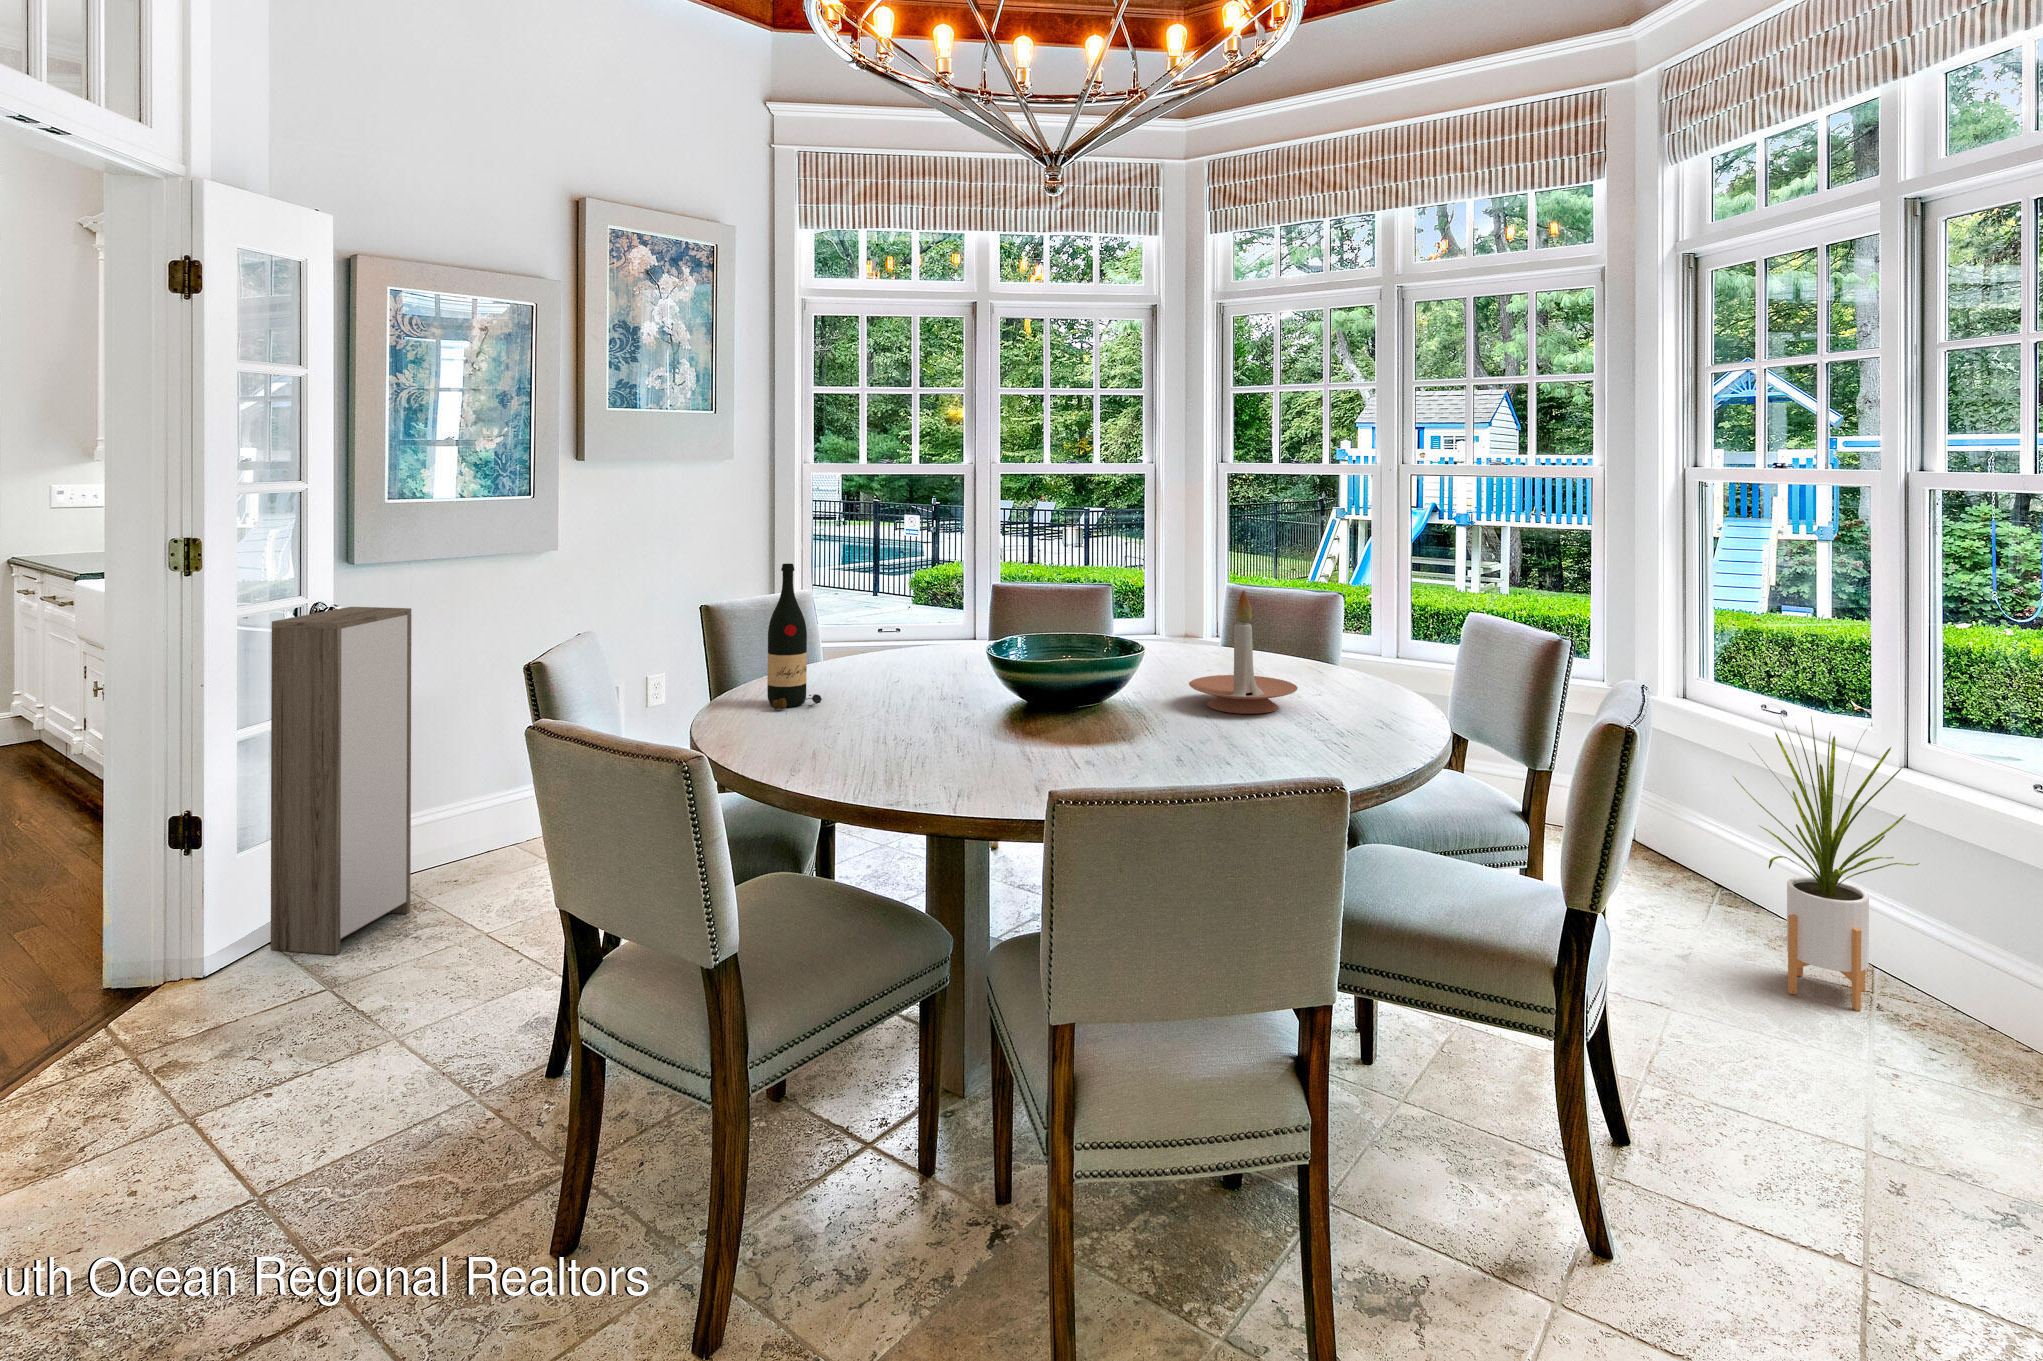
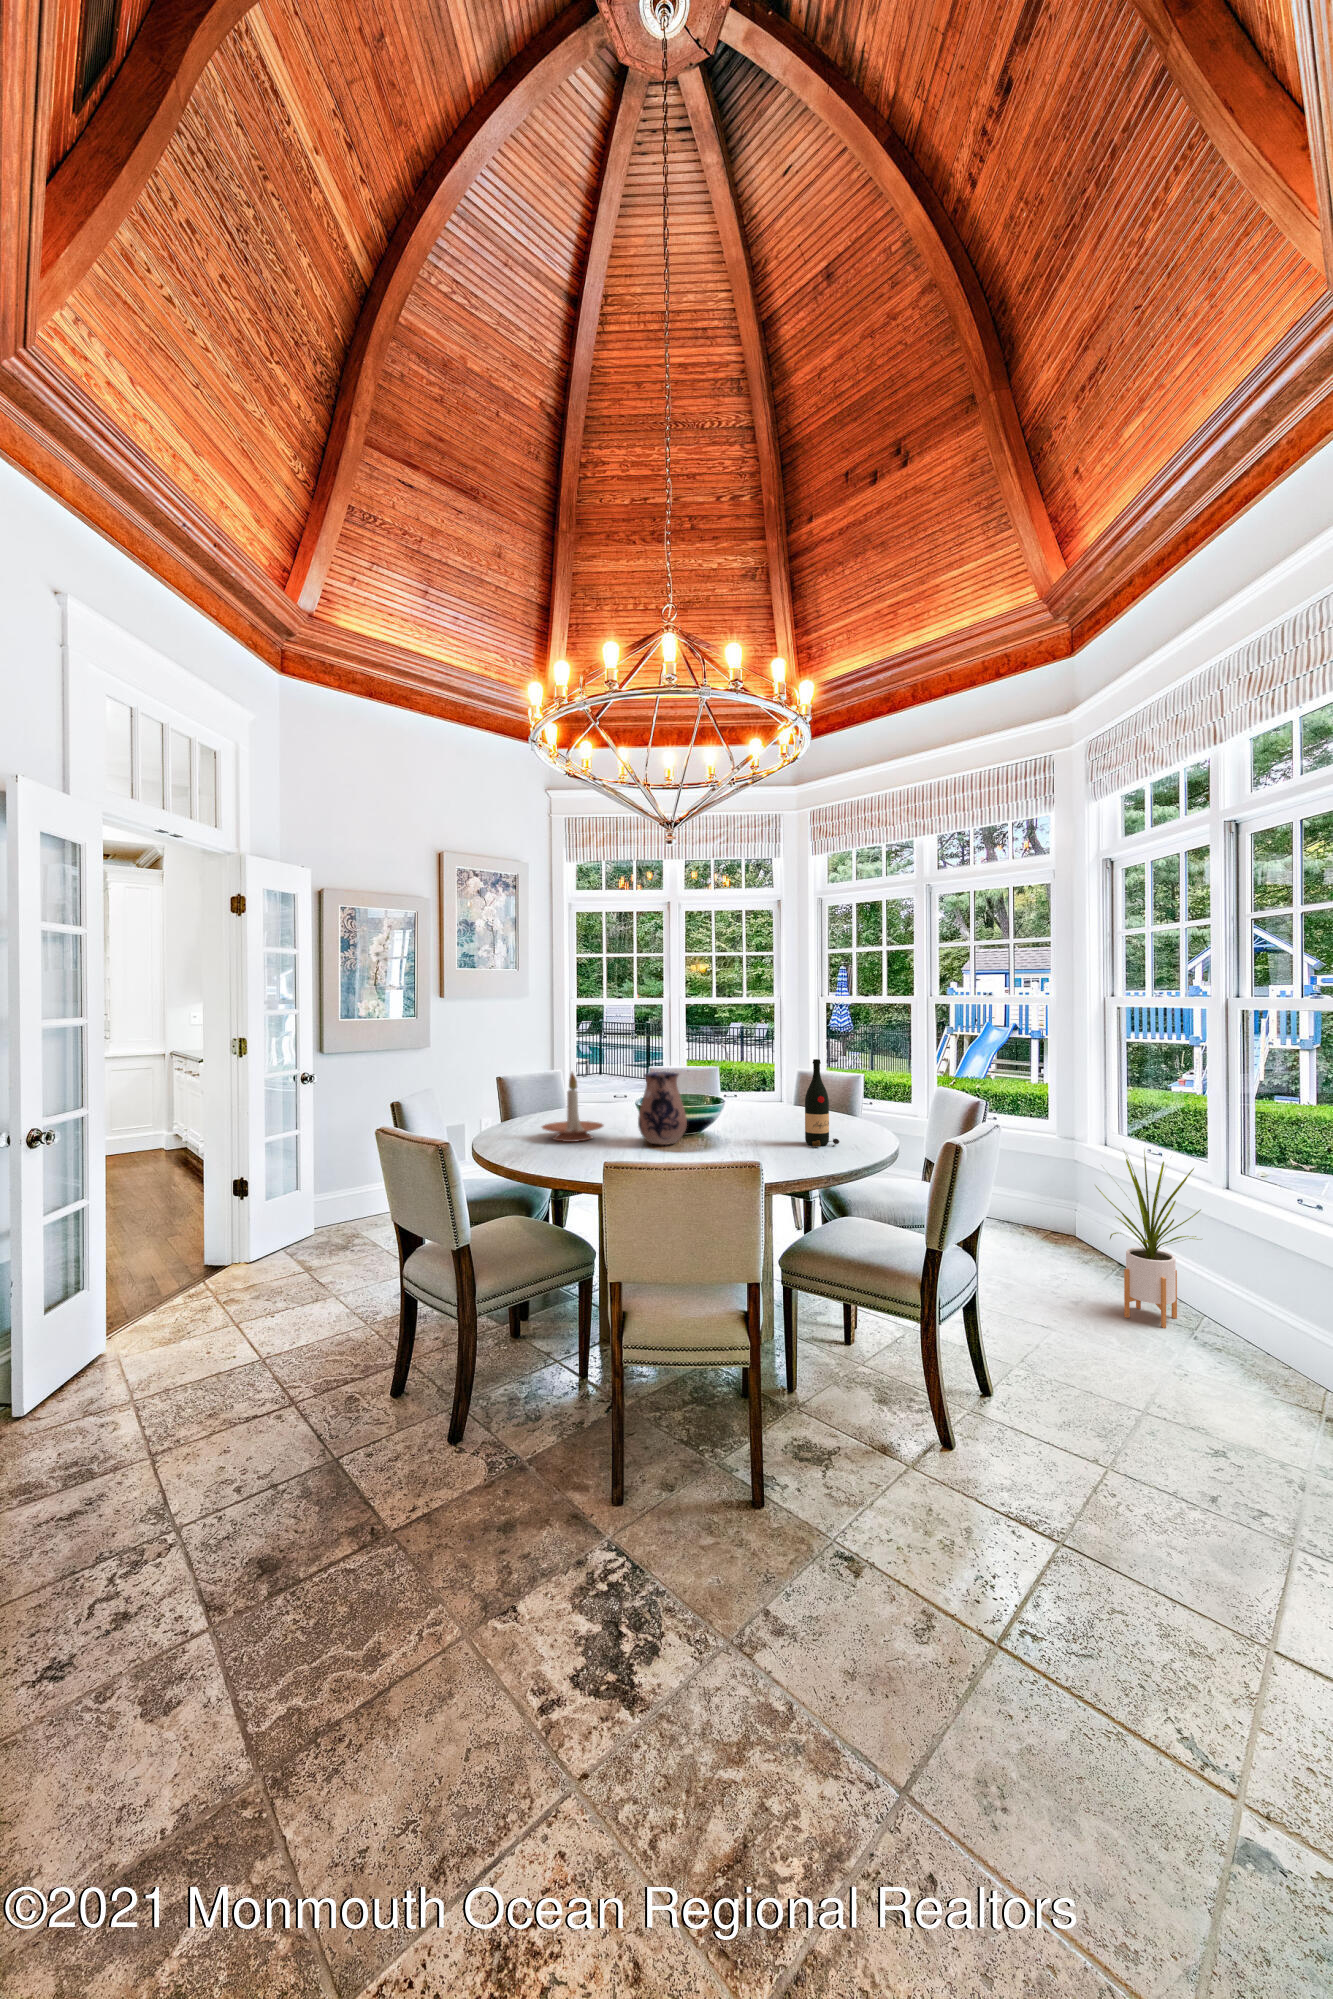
wine bottle: present [767,564,822,709] -> present [805,1059,839,1147]
candle holder: present [1189,590,1298,714] -> present [542,1073,603,1142]
ceramic pitcher: none [1032,601,1122,739] -> present [638,1072,687,1145]
storage cabinet: present [271,607,411,955] -> none [281,1079,354,1259]

